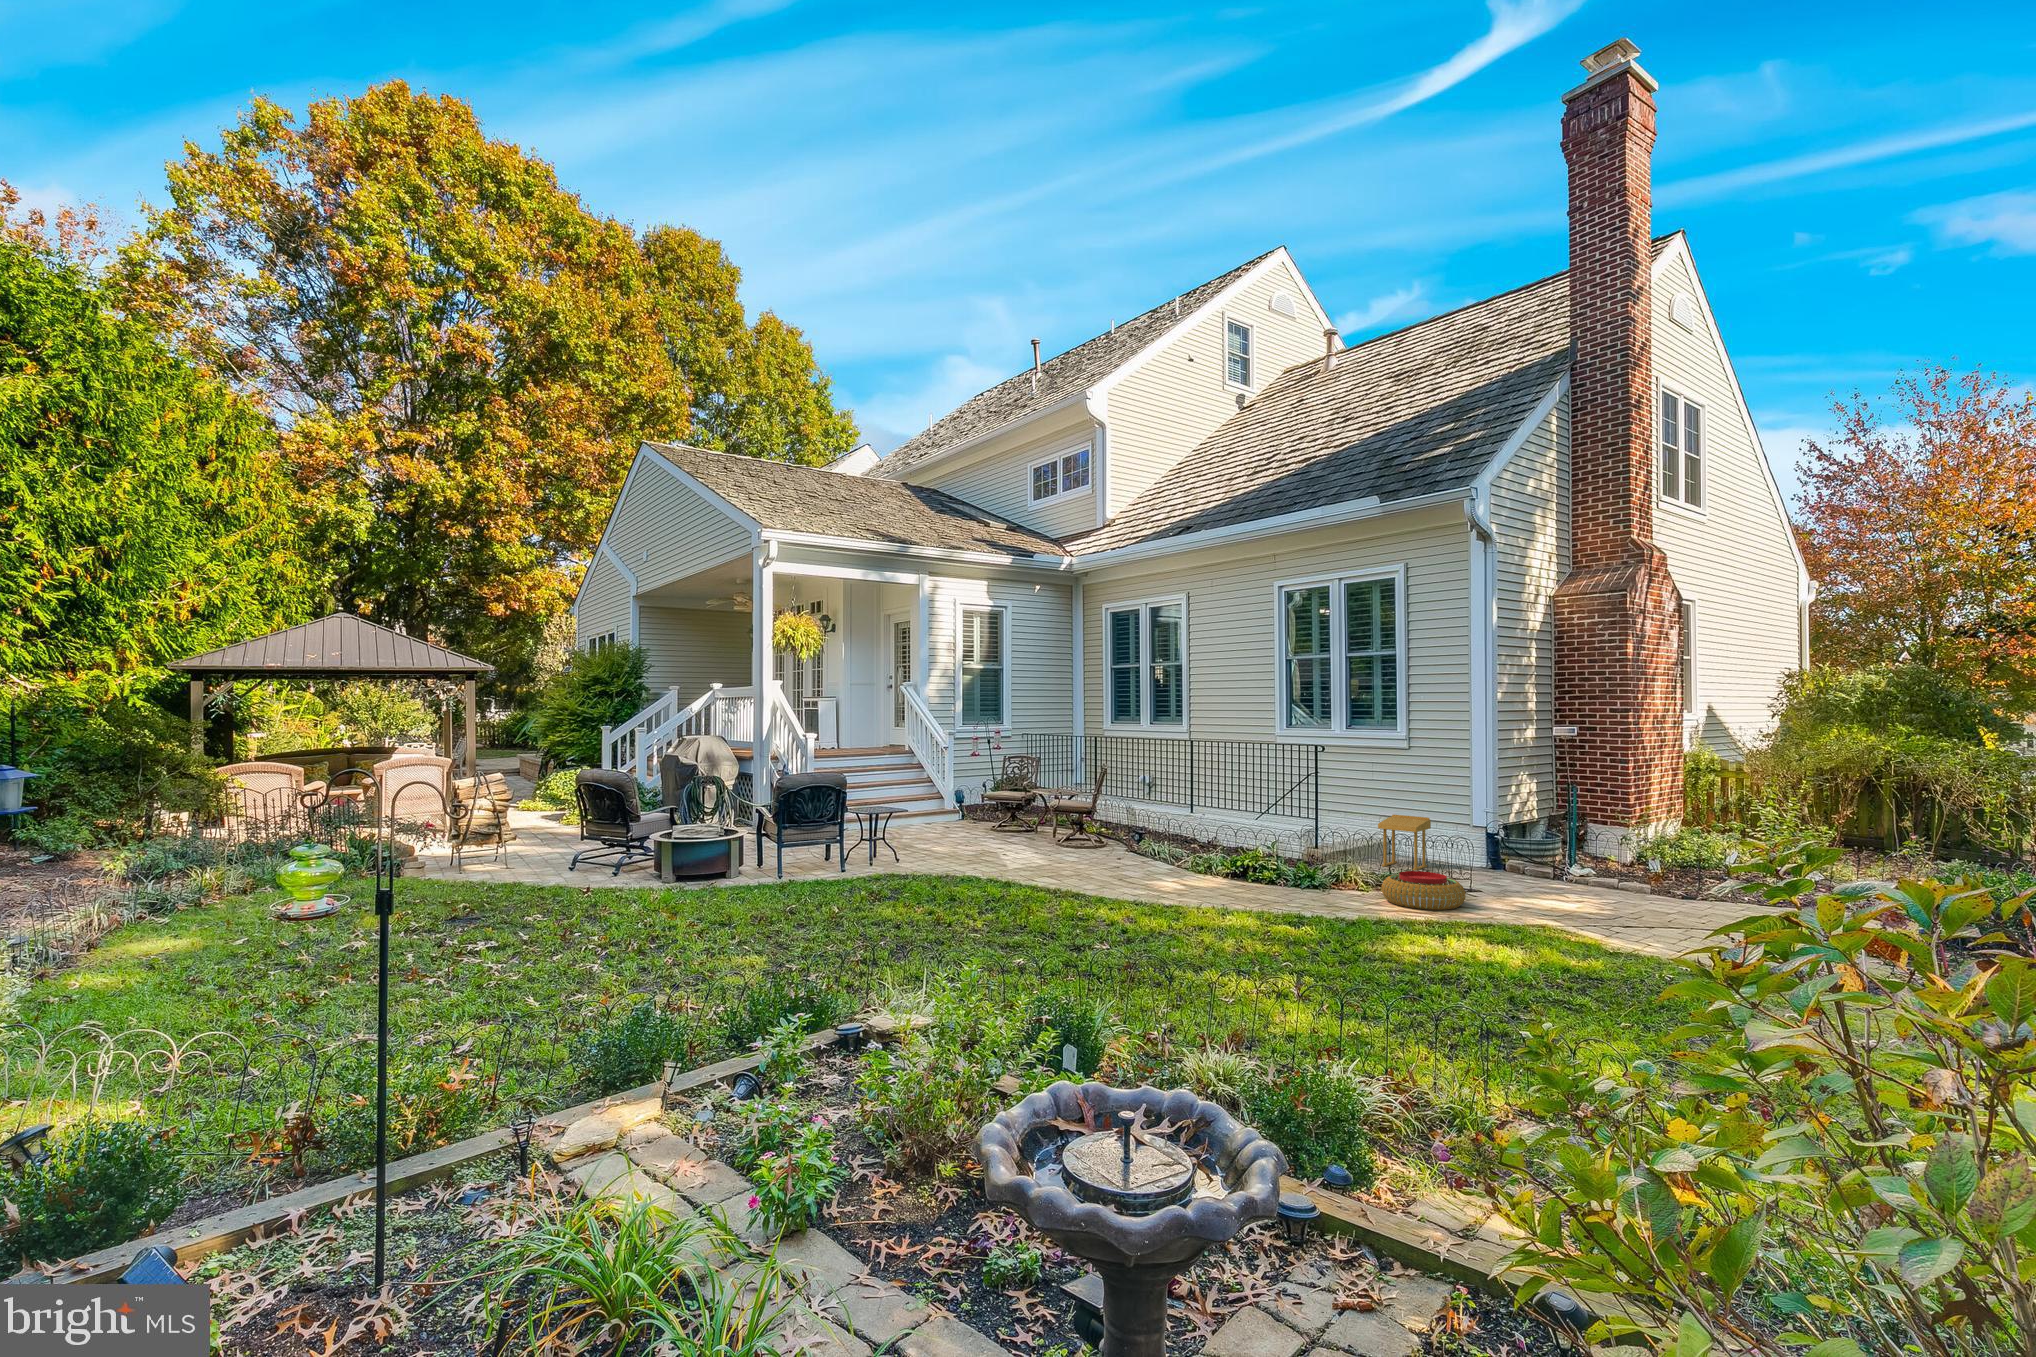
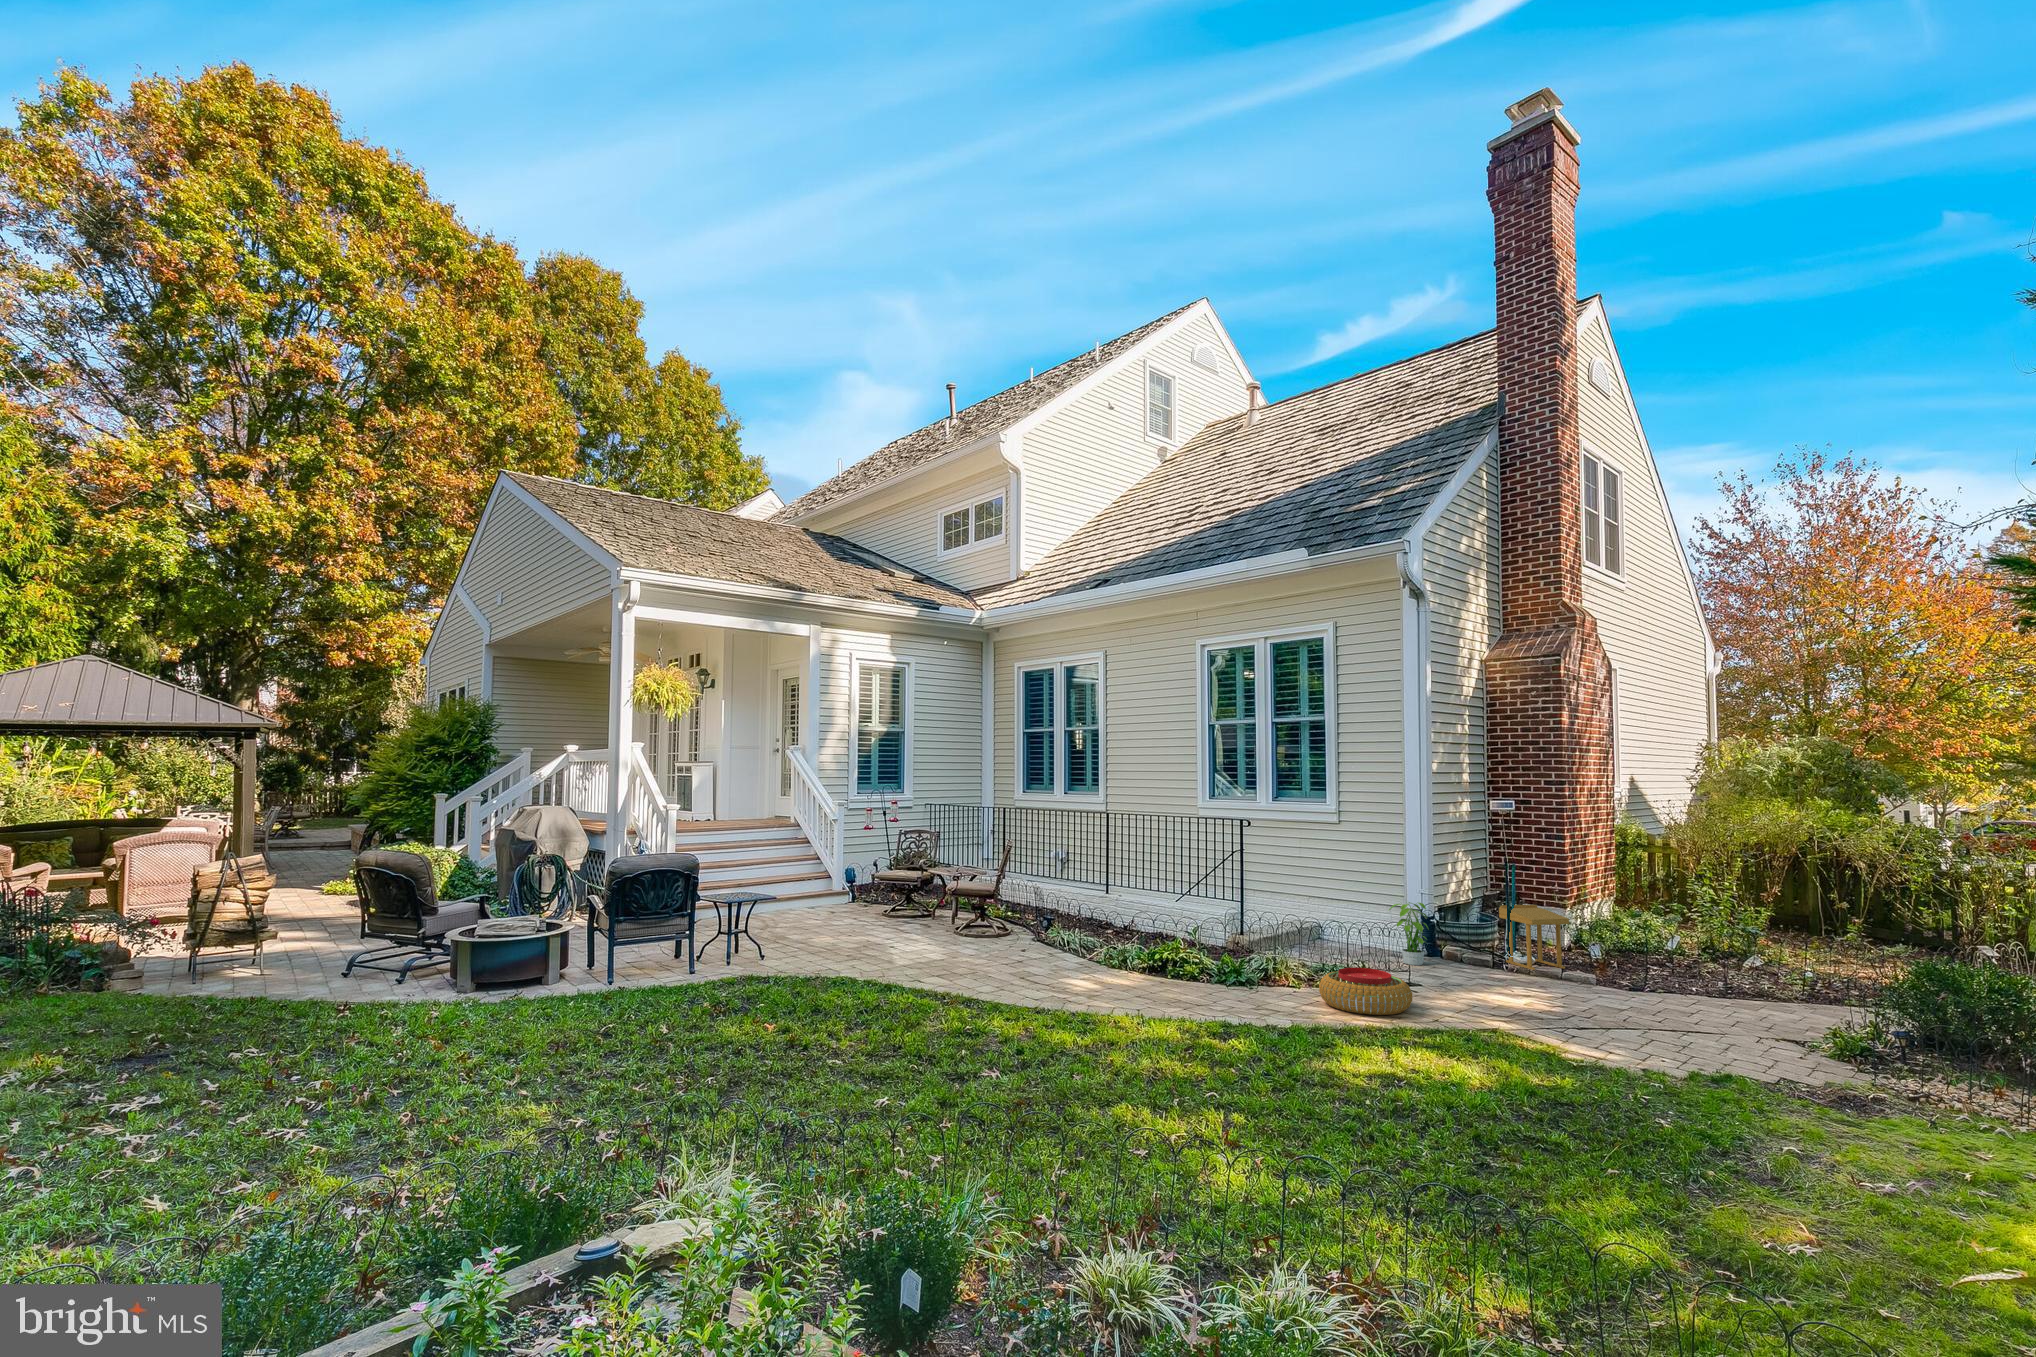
side table: present [1378,815,1431,870] -> present [1499,905,1569,970]
potted plant: none [1451,817,1490,875] -> present [1388,902,1429,965]

